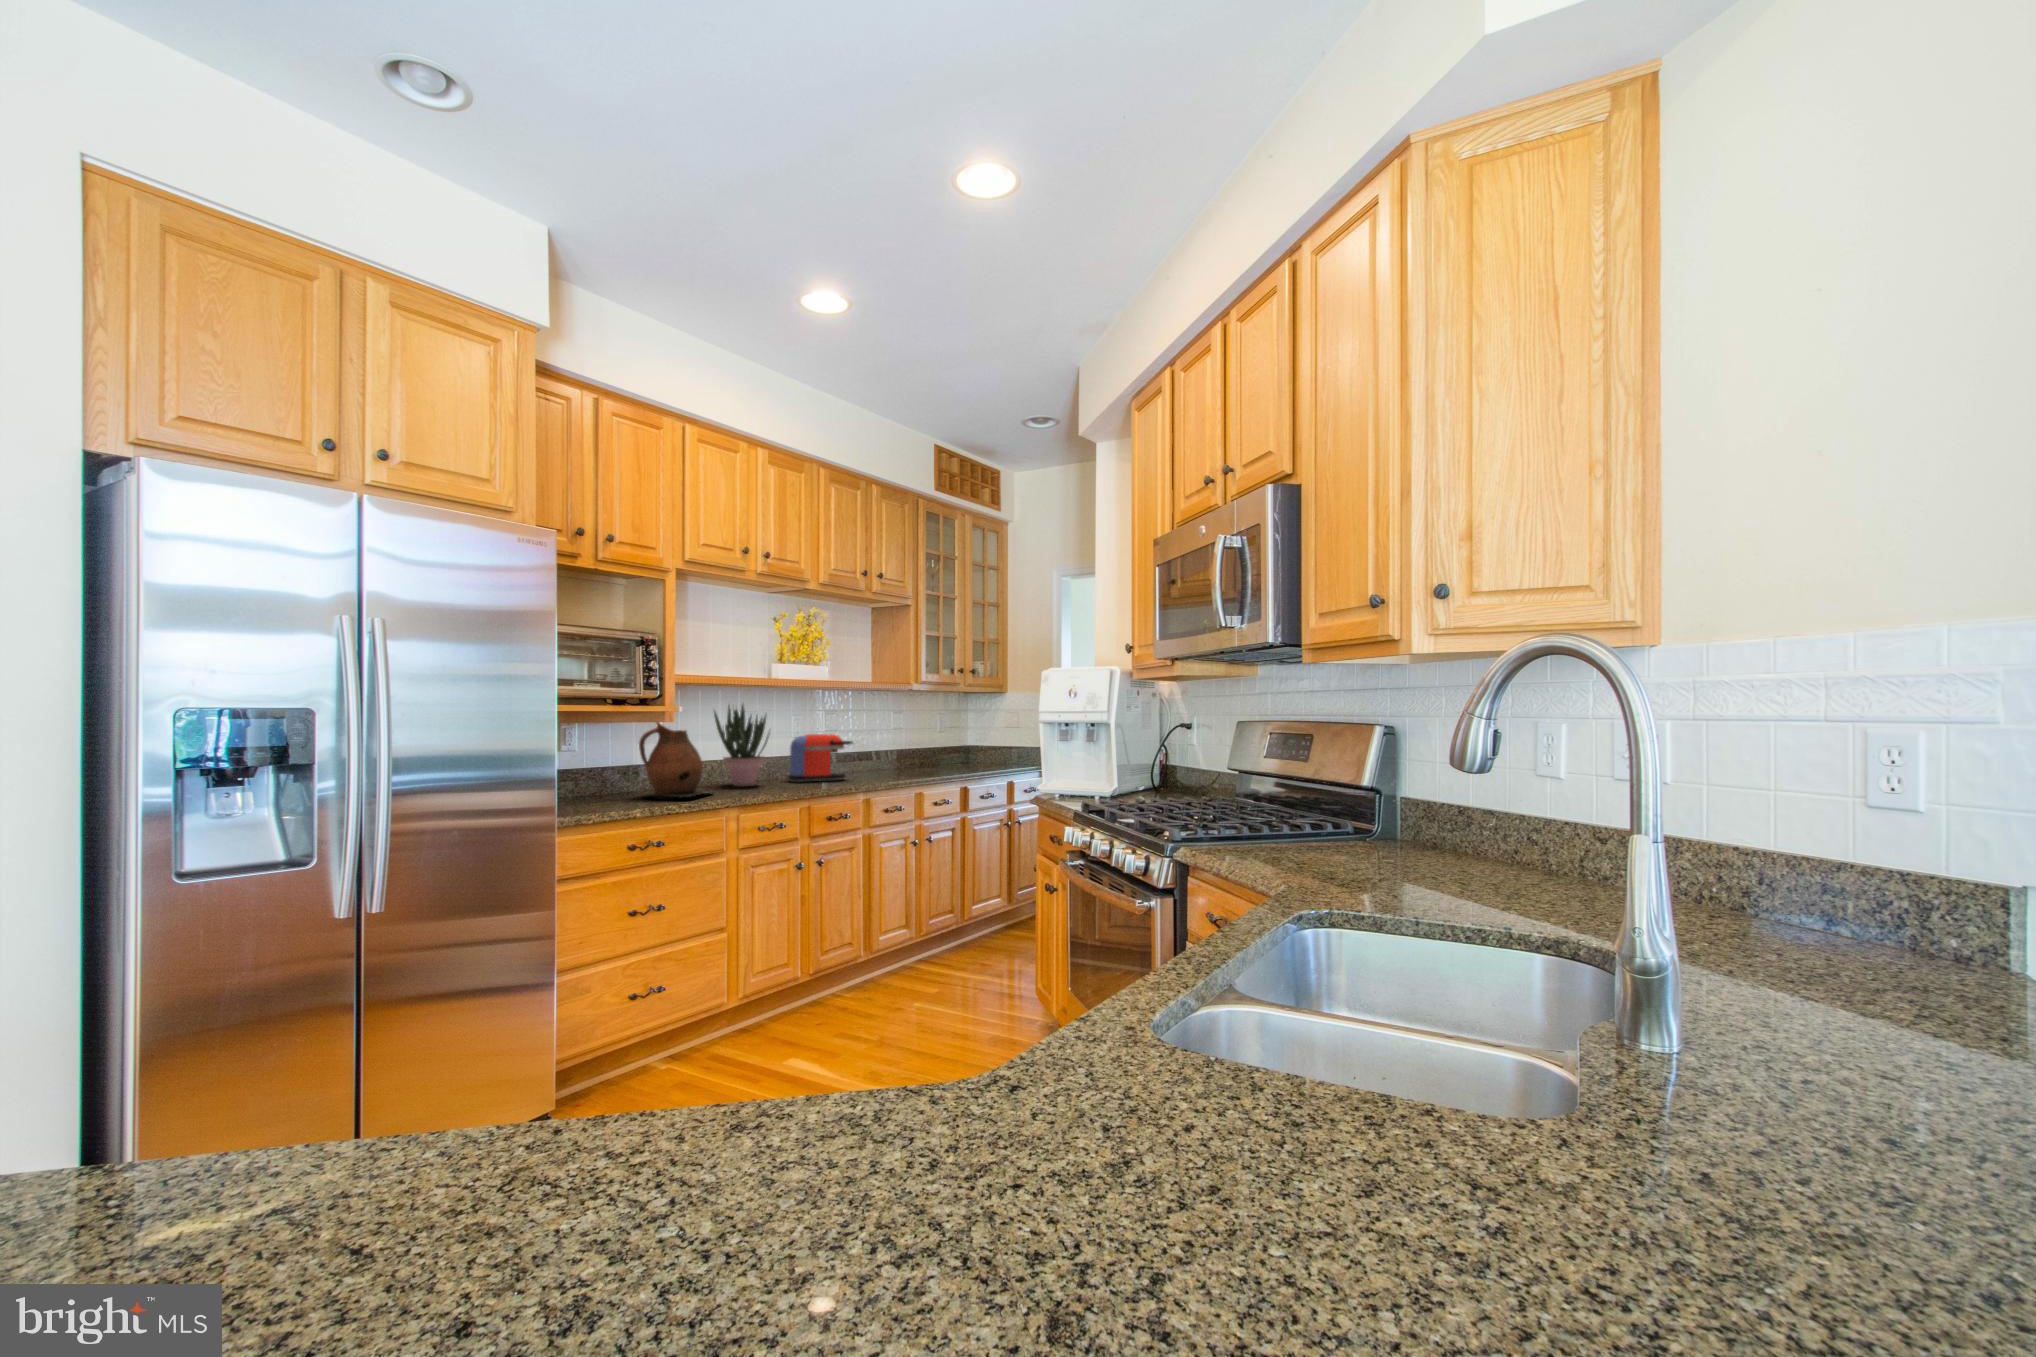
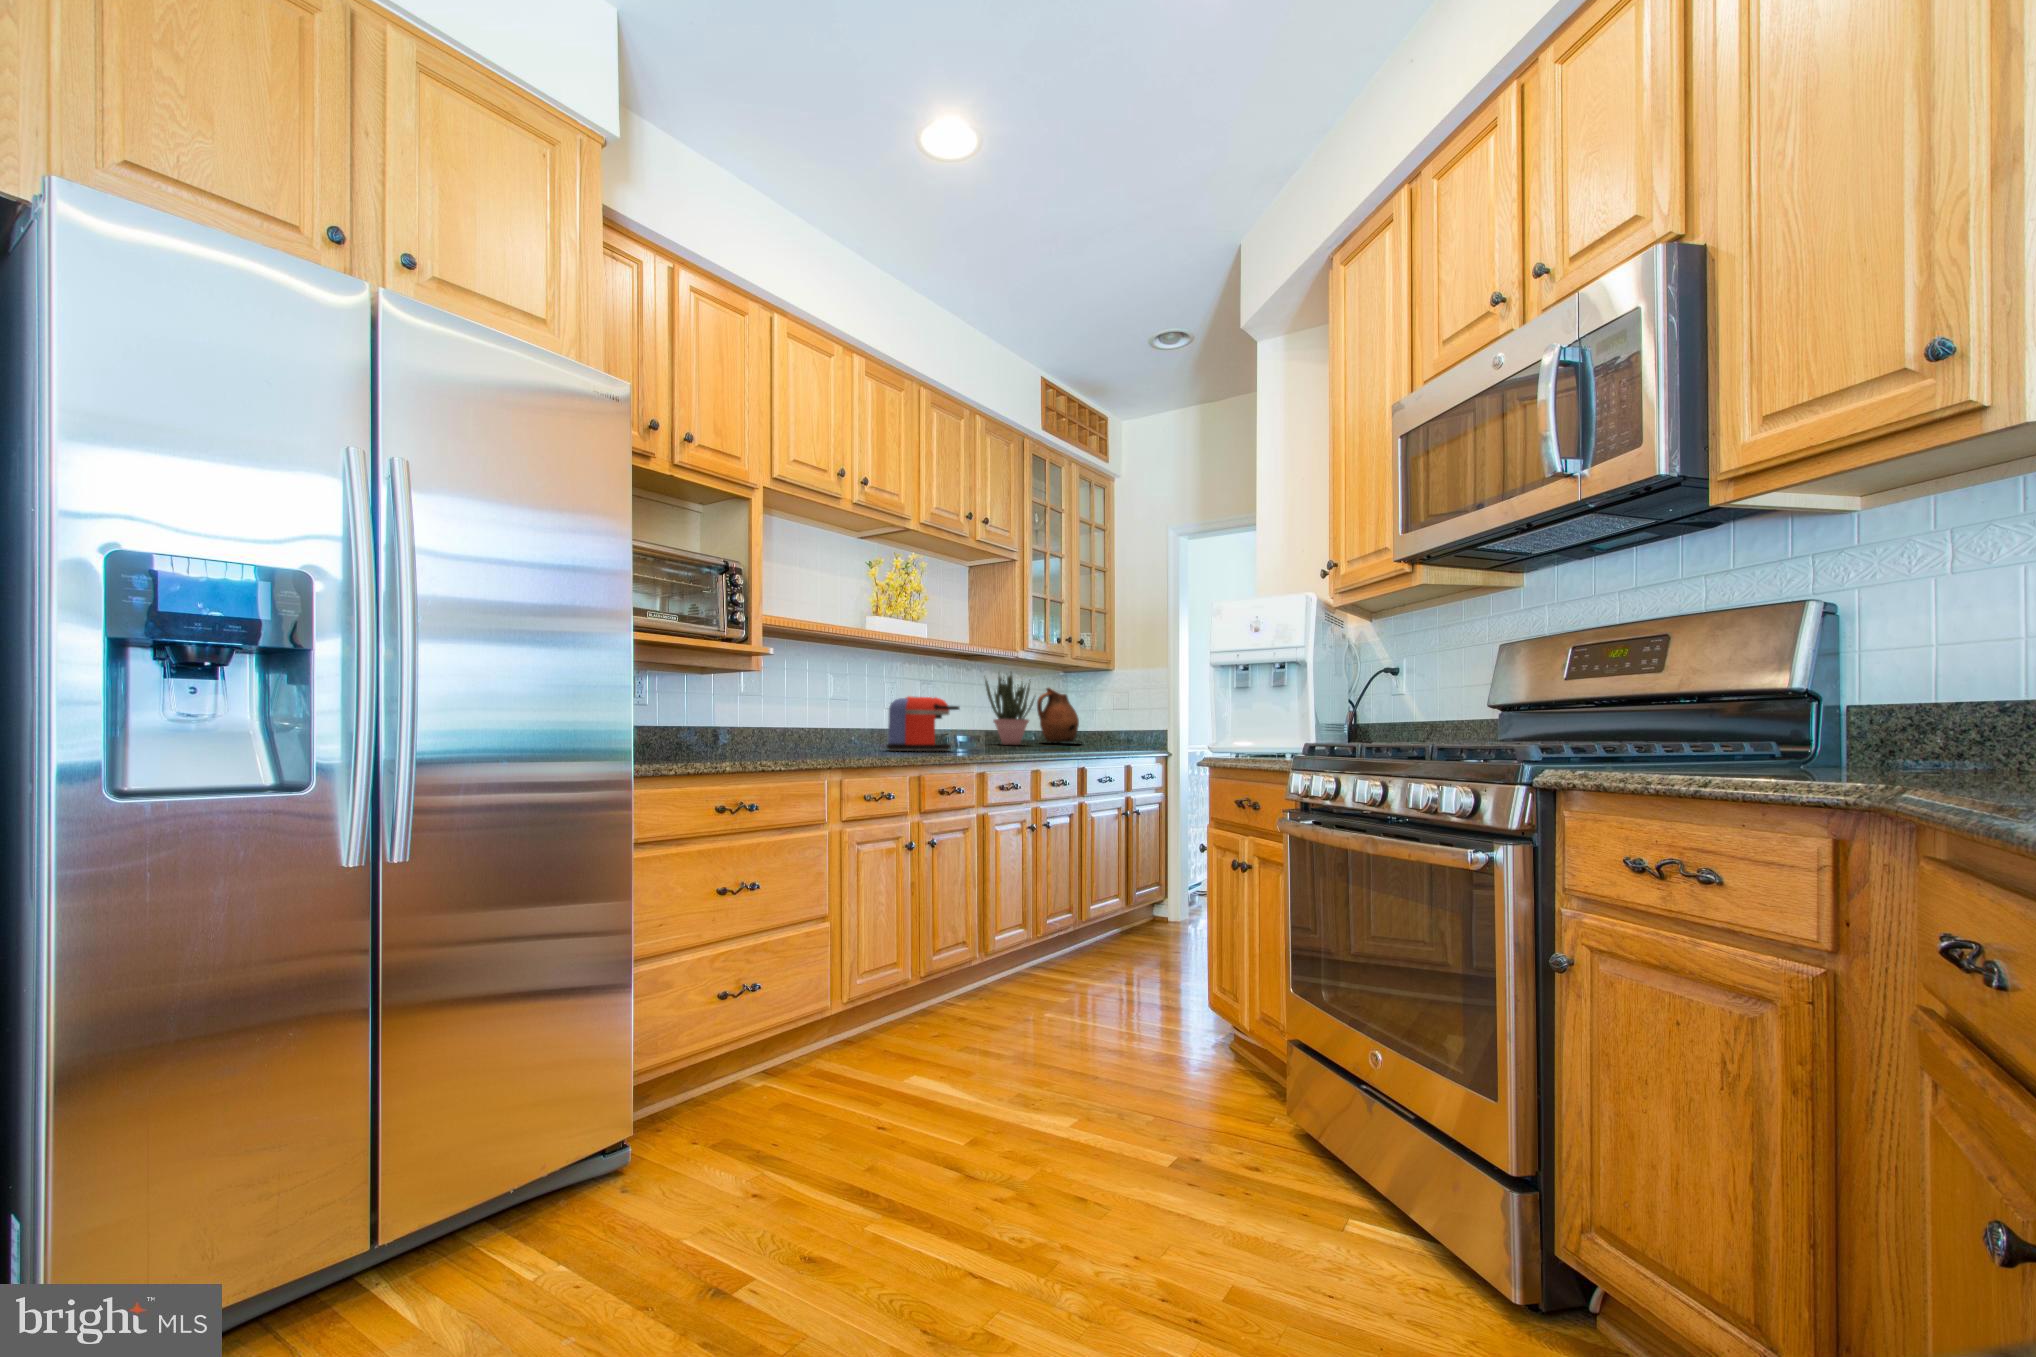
potted plant: present [714,705,770,786] -> present [985,673,1035,745]
ceramic pitcher: present [639,722,711,797] -> present [1037,688,1079,743]

